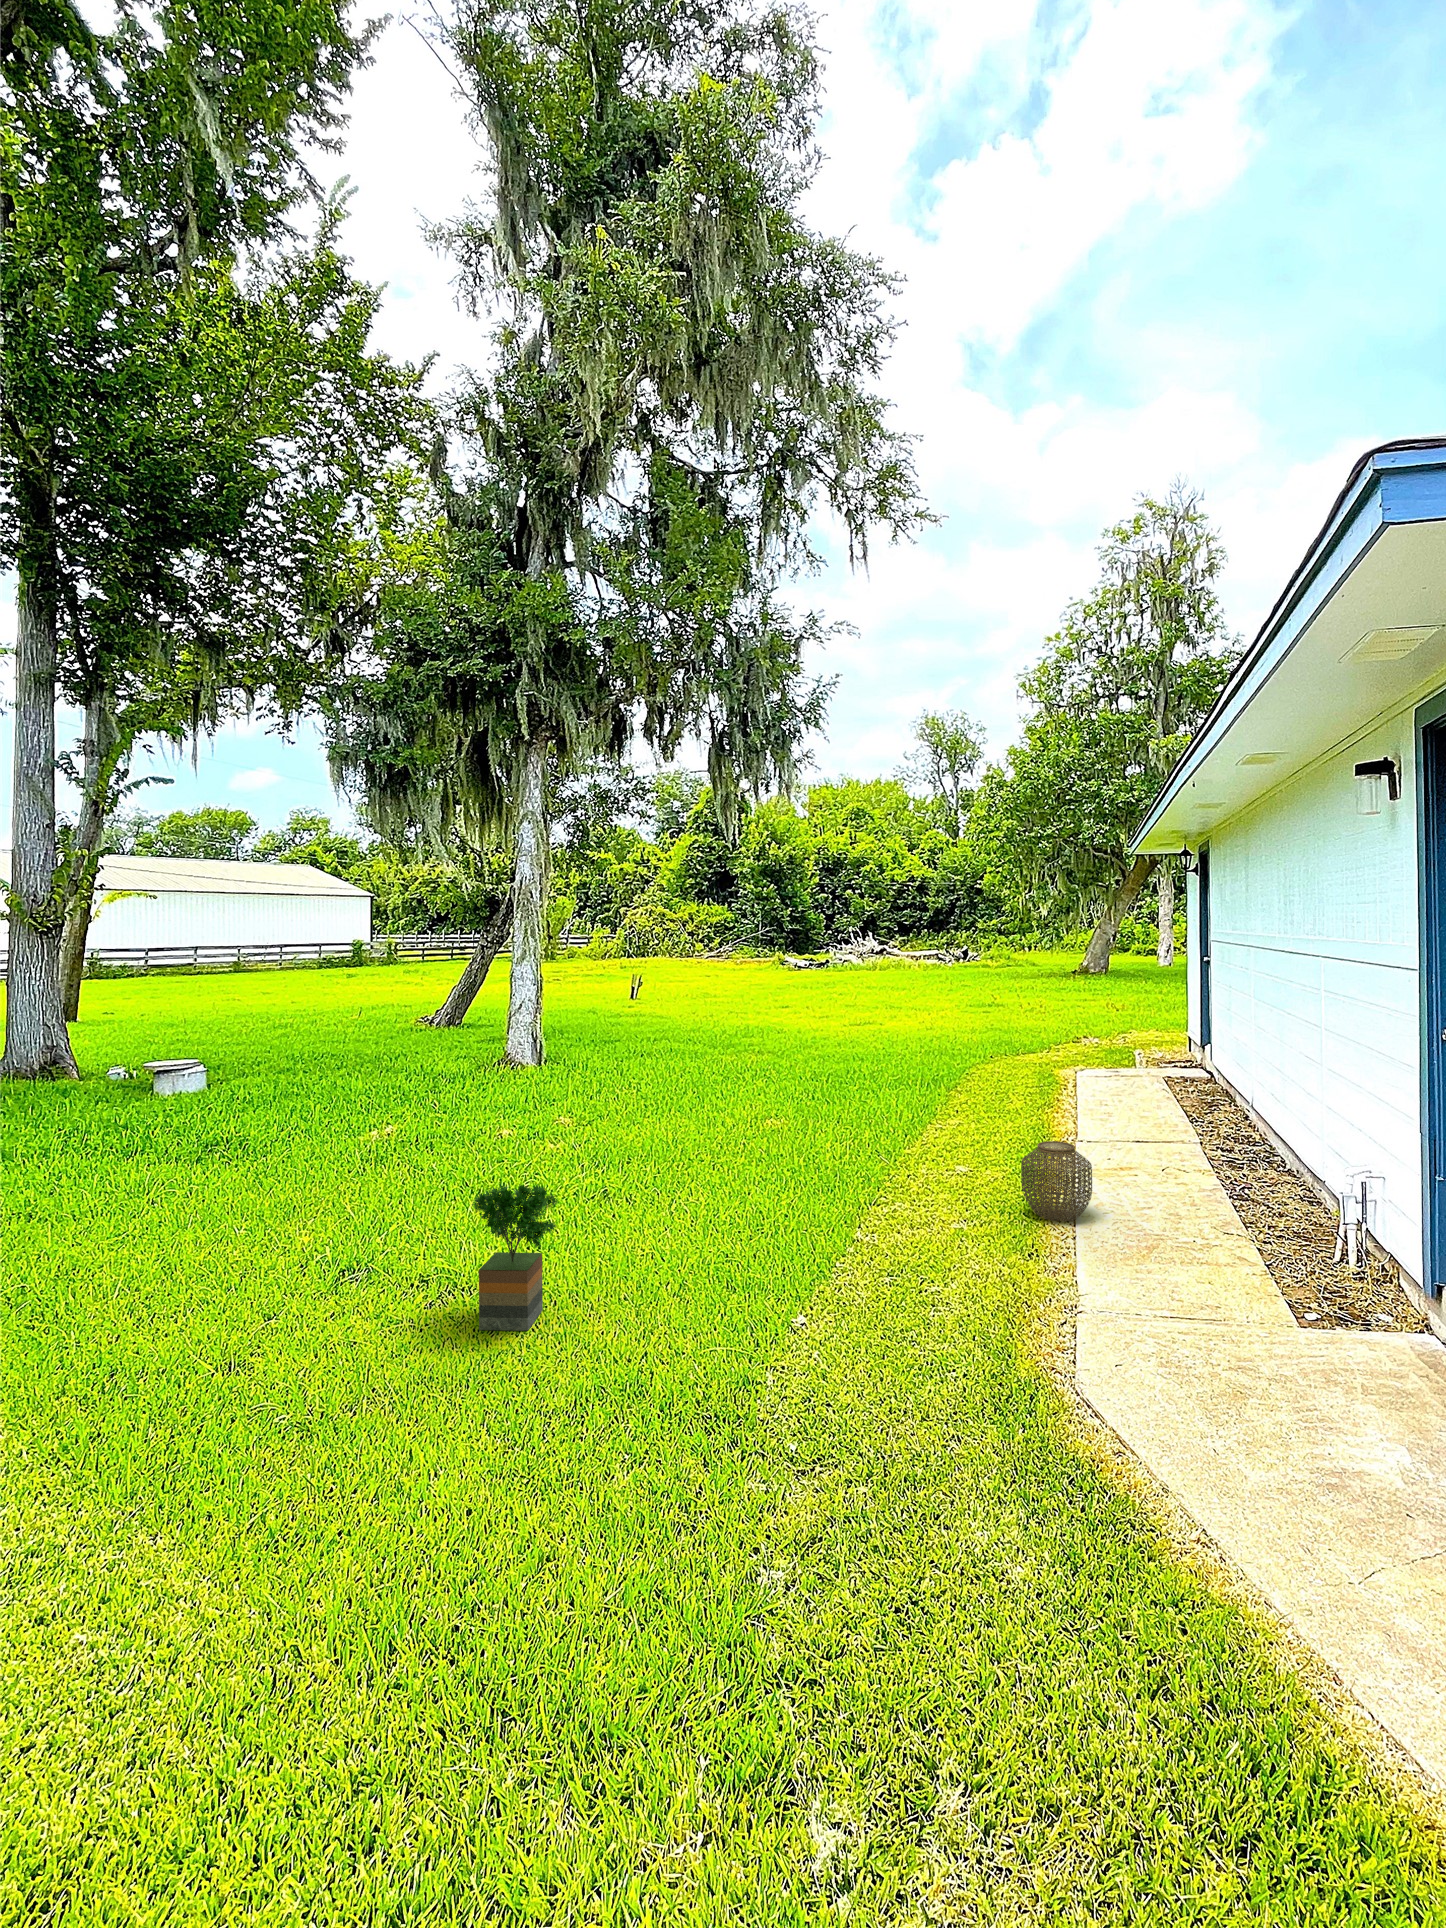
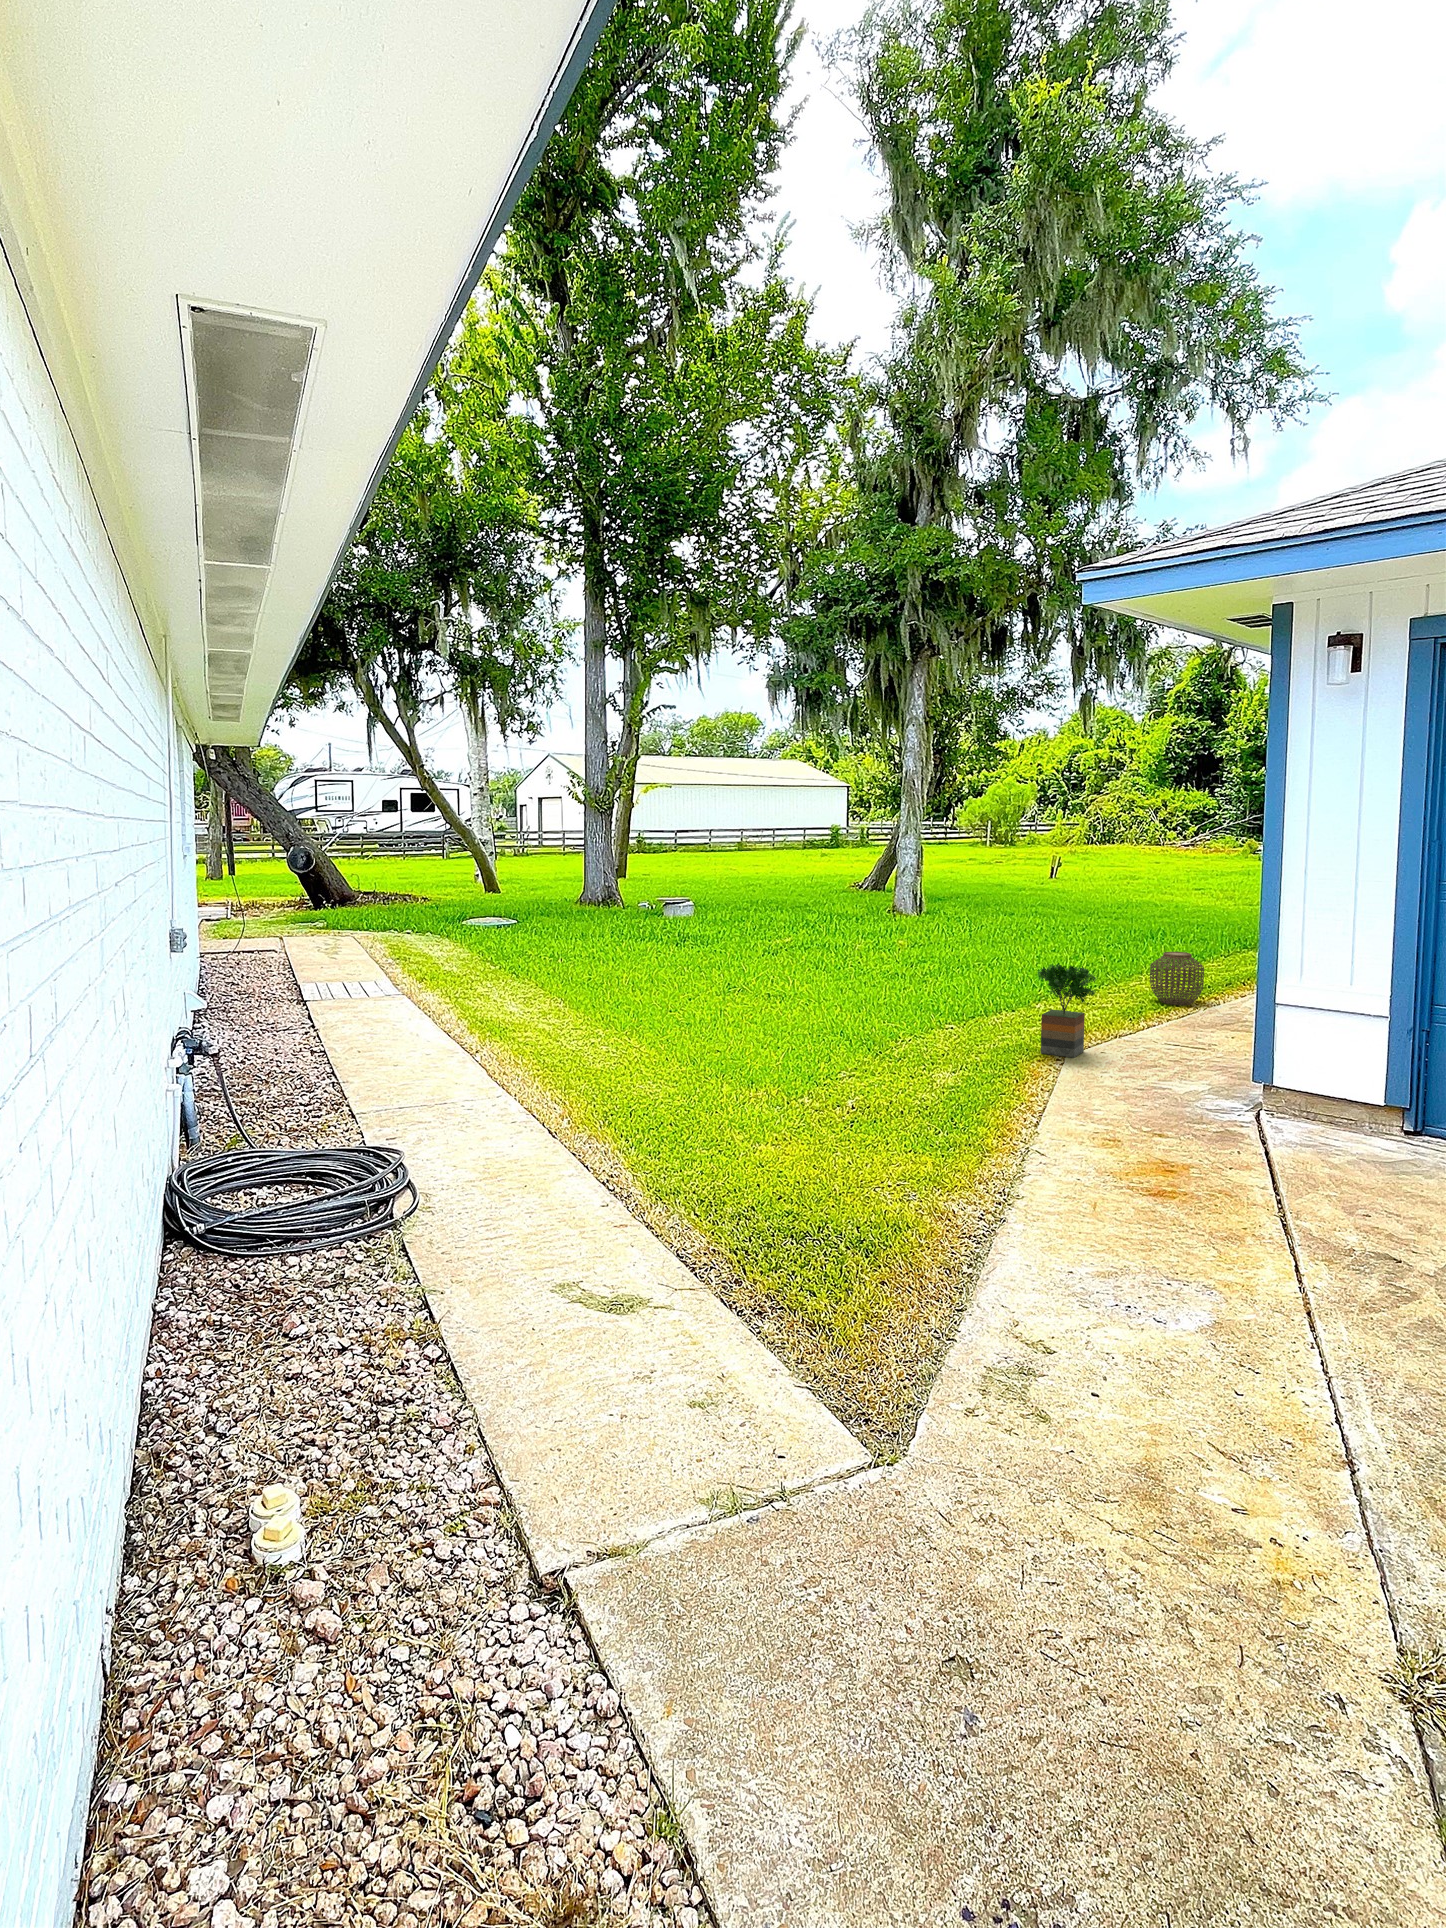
potted tree: present [472,1184,558,1331] -> present [1038,964,1097,1058]

